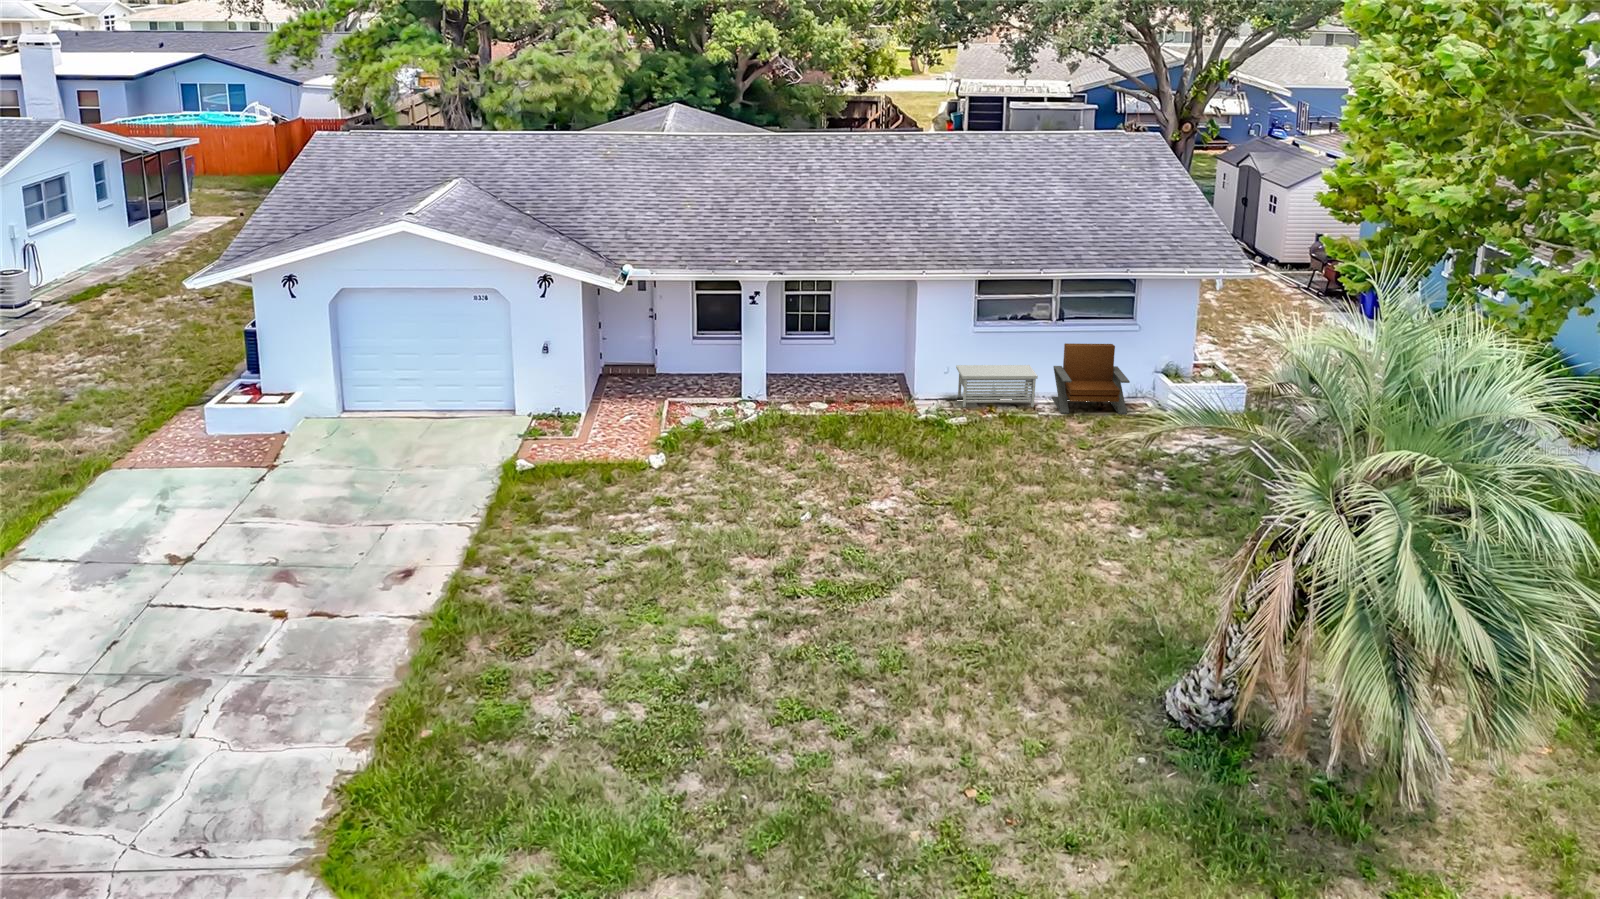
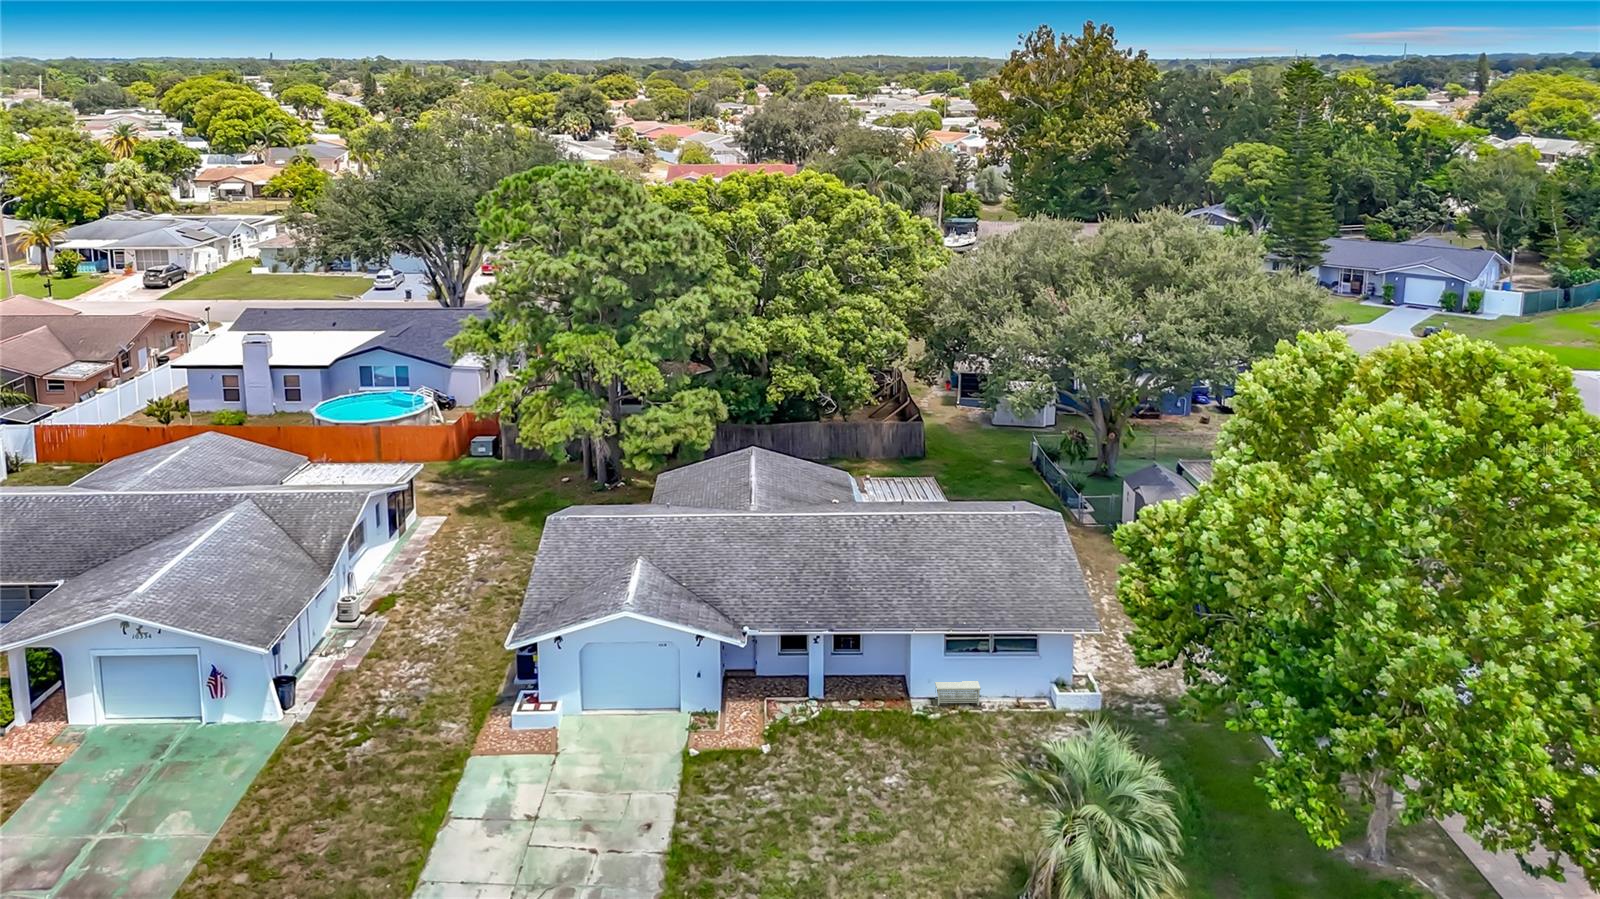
lounge chair: present [1052,343,1130,414] -> none [990,667,1033,711]

